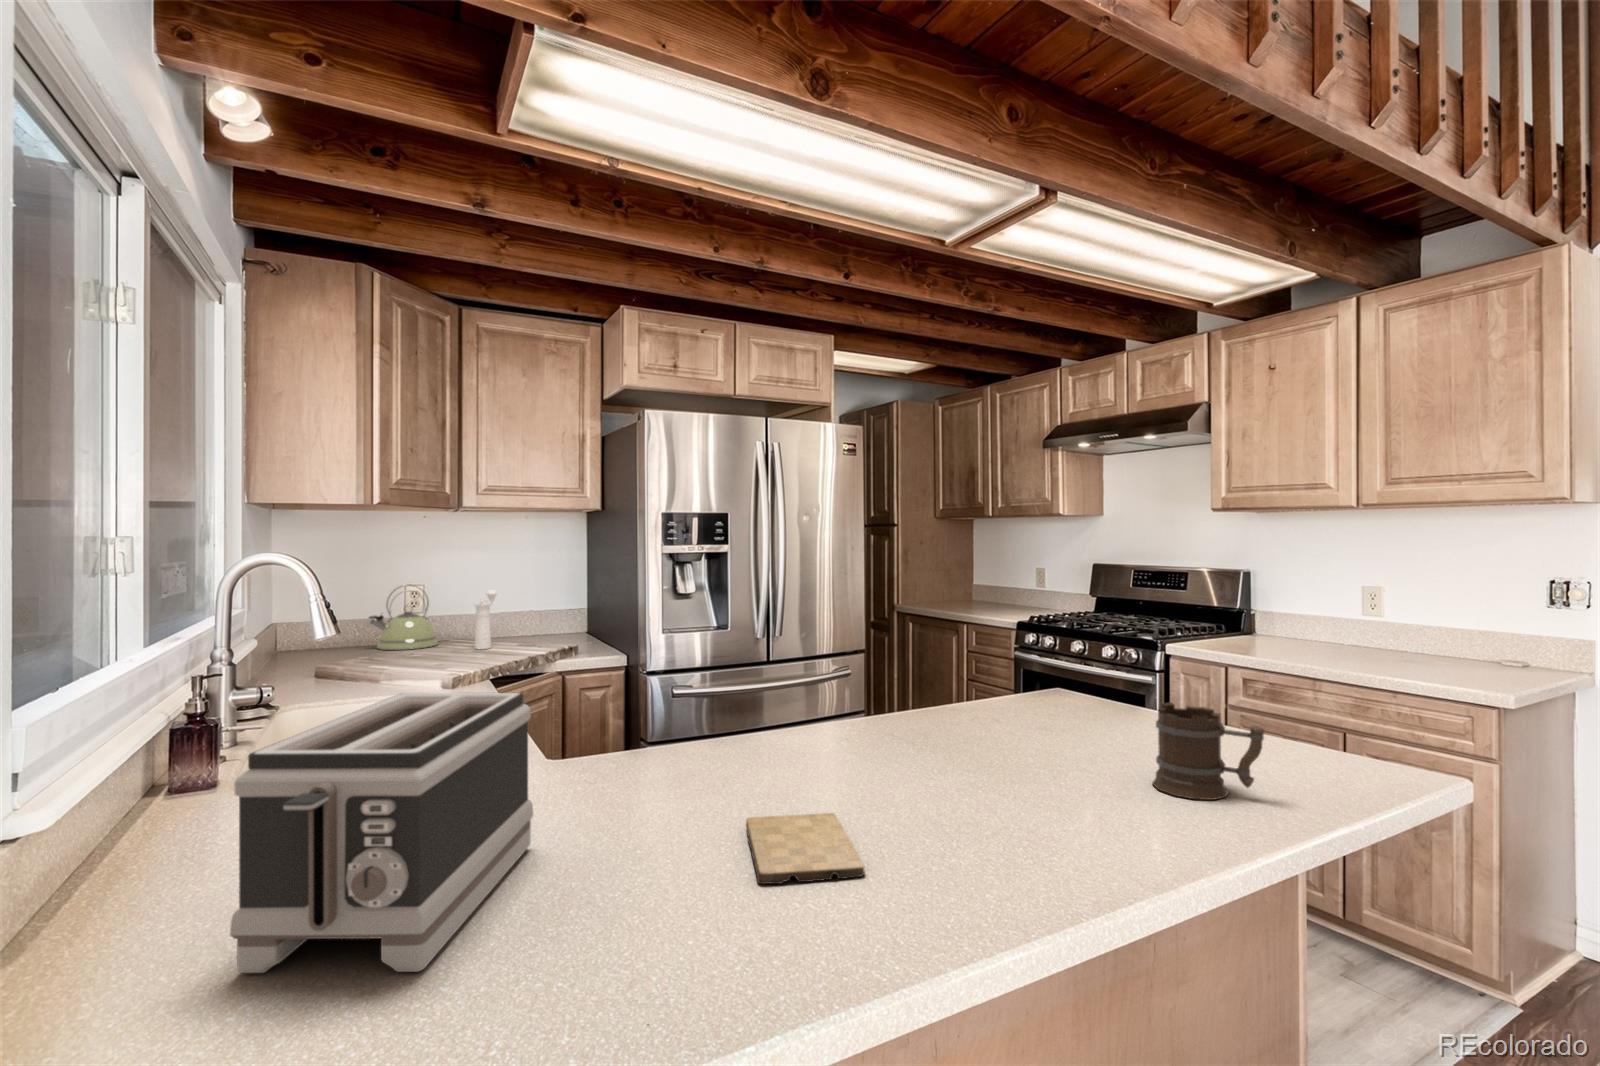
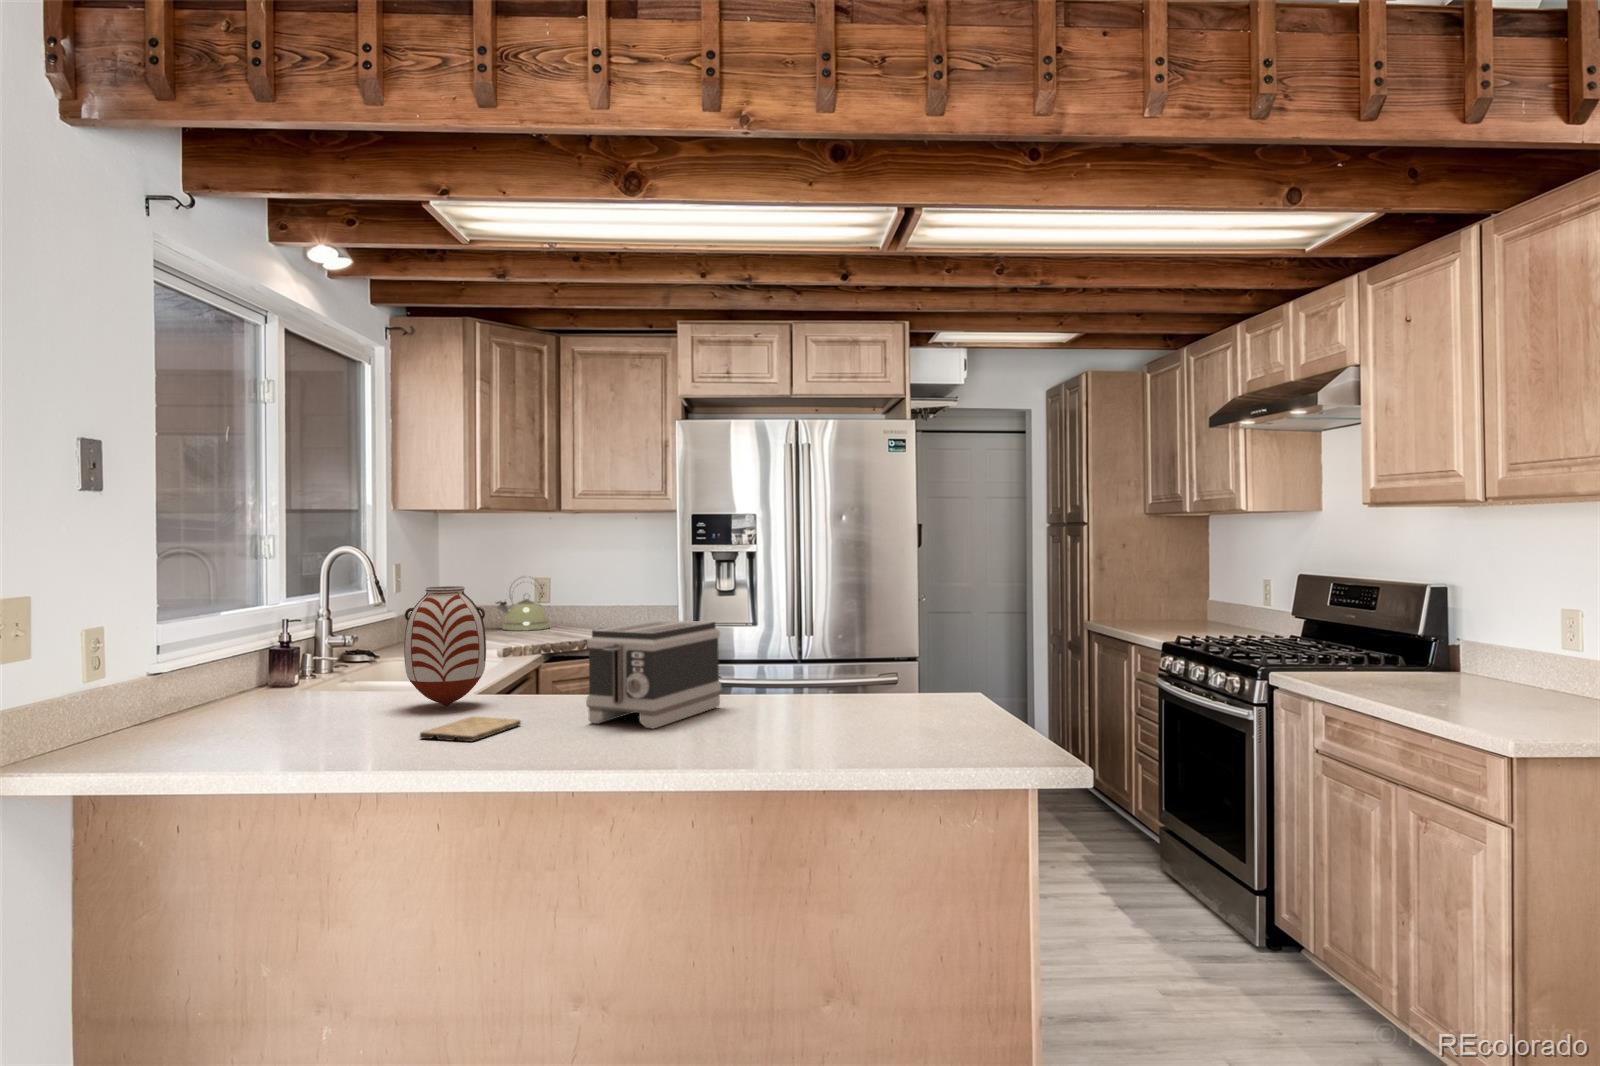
pepper mill: present [475,590,497,649] -> none [565,582,590,633]
vase: none [558,608,679,795] -> present [404,586,486,706]
toaster: present [230,692,533,973] -> present [586,620,721,729]
mug: present [1152,702,1264,800] -> none [755,670,807,740]

